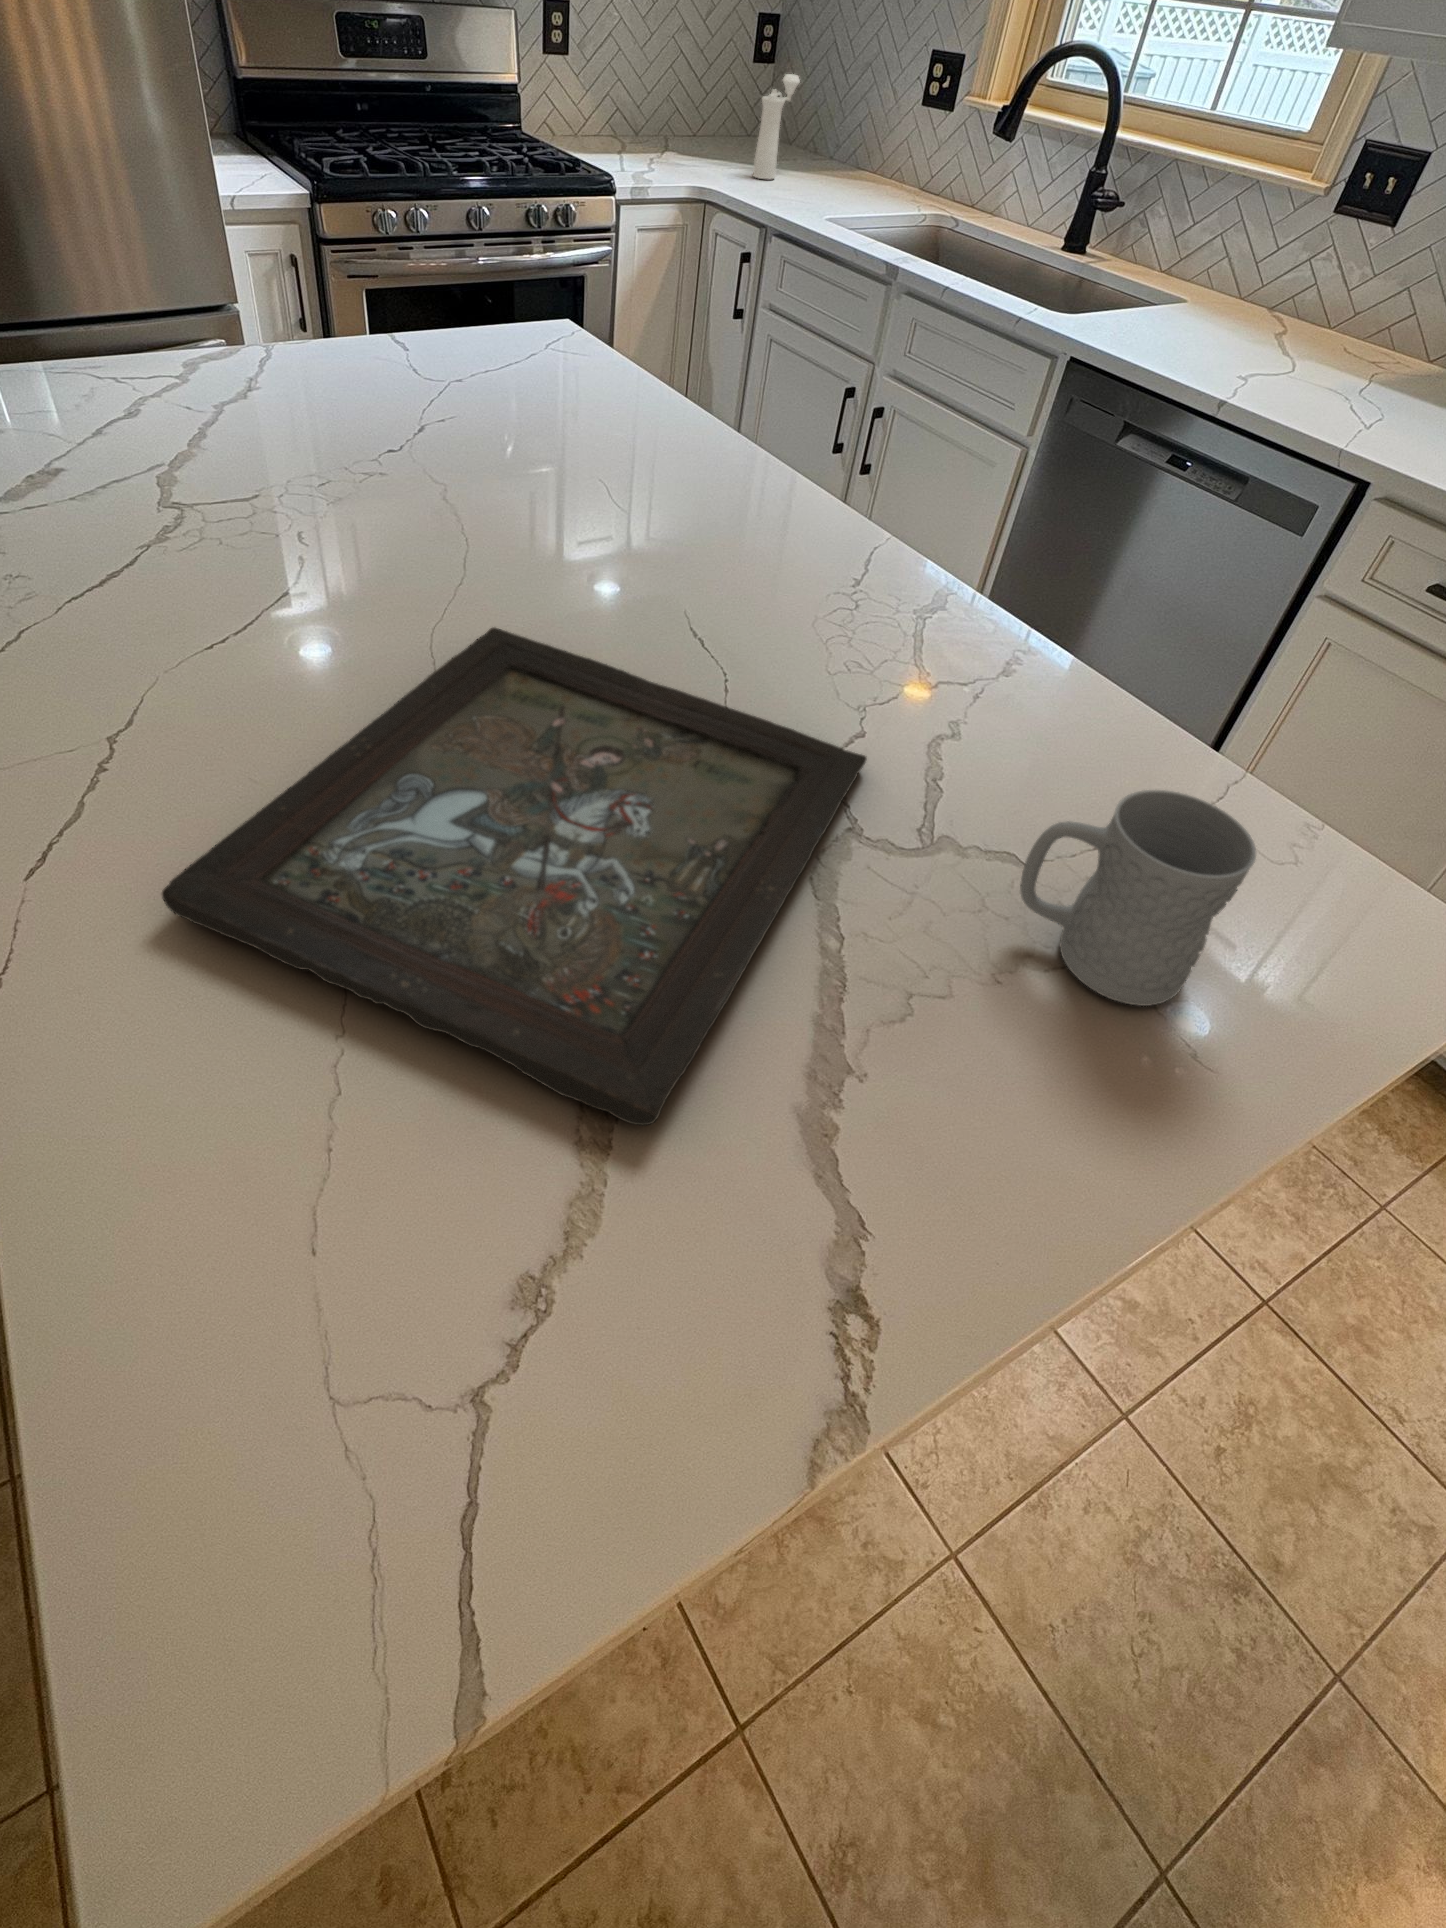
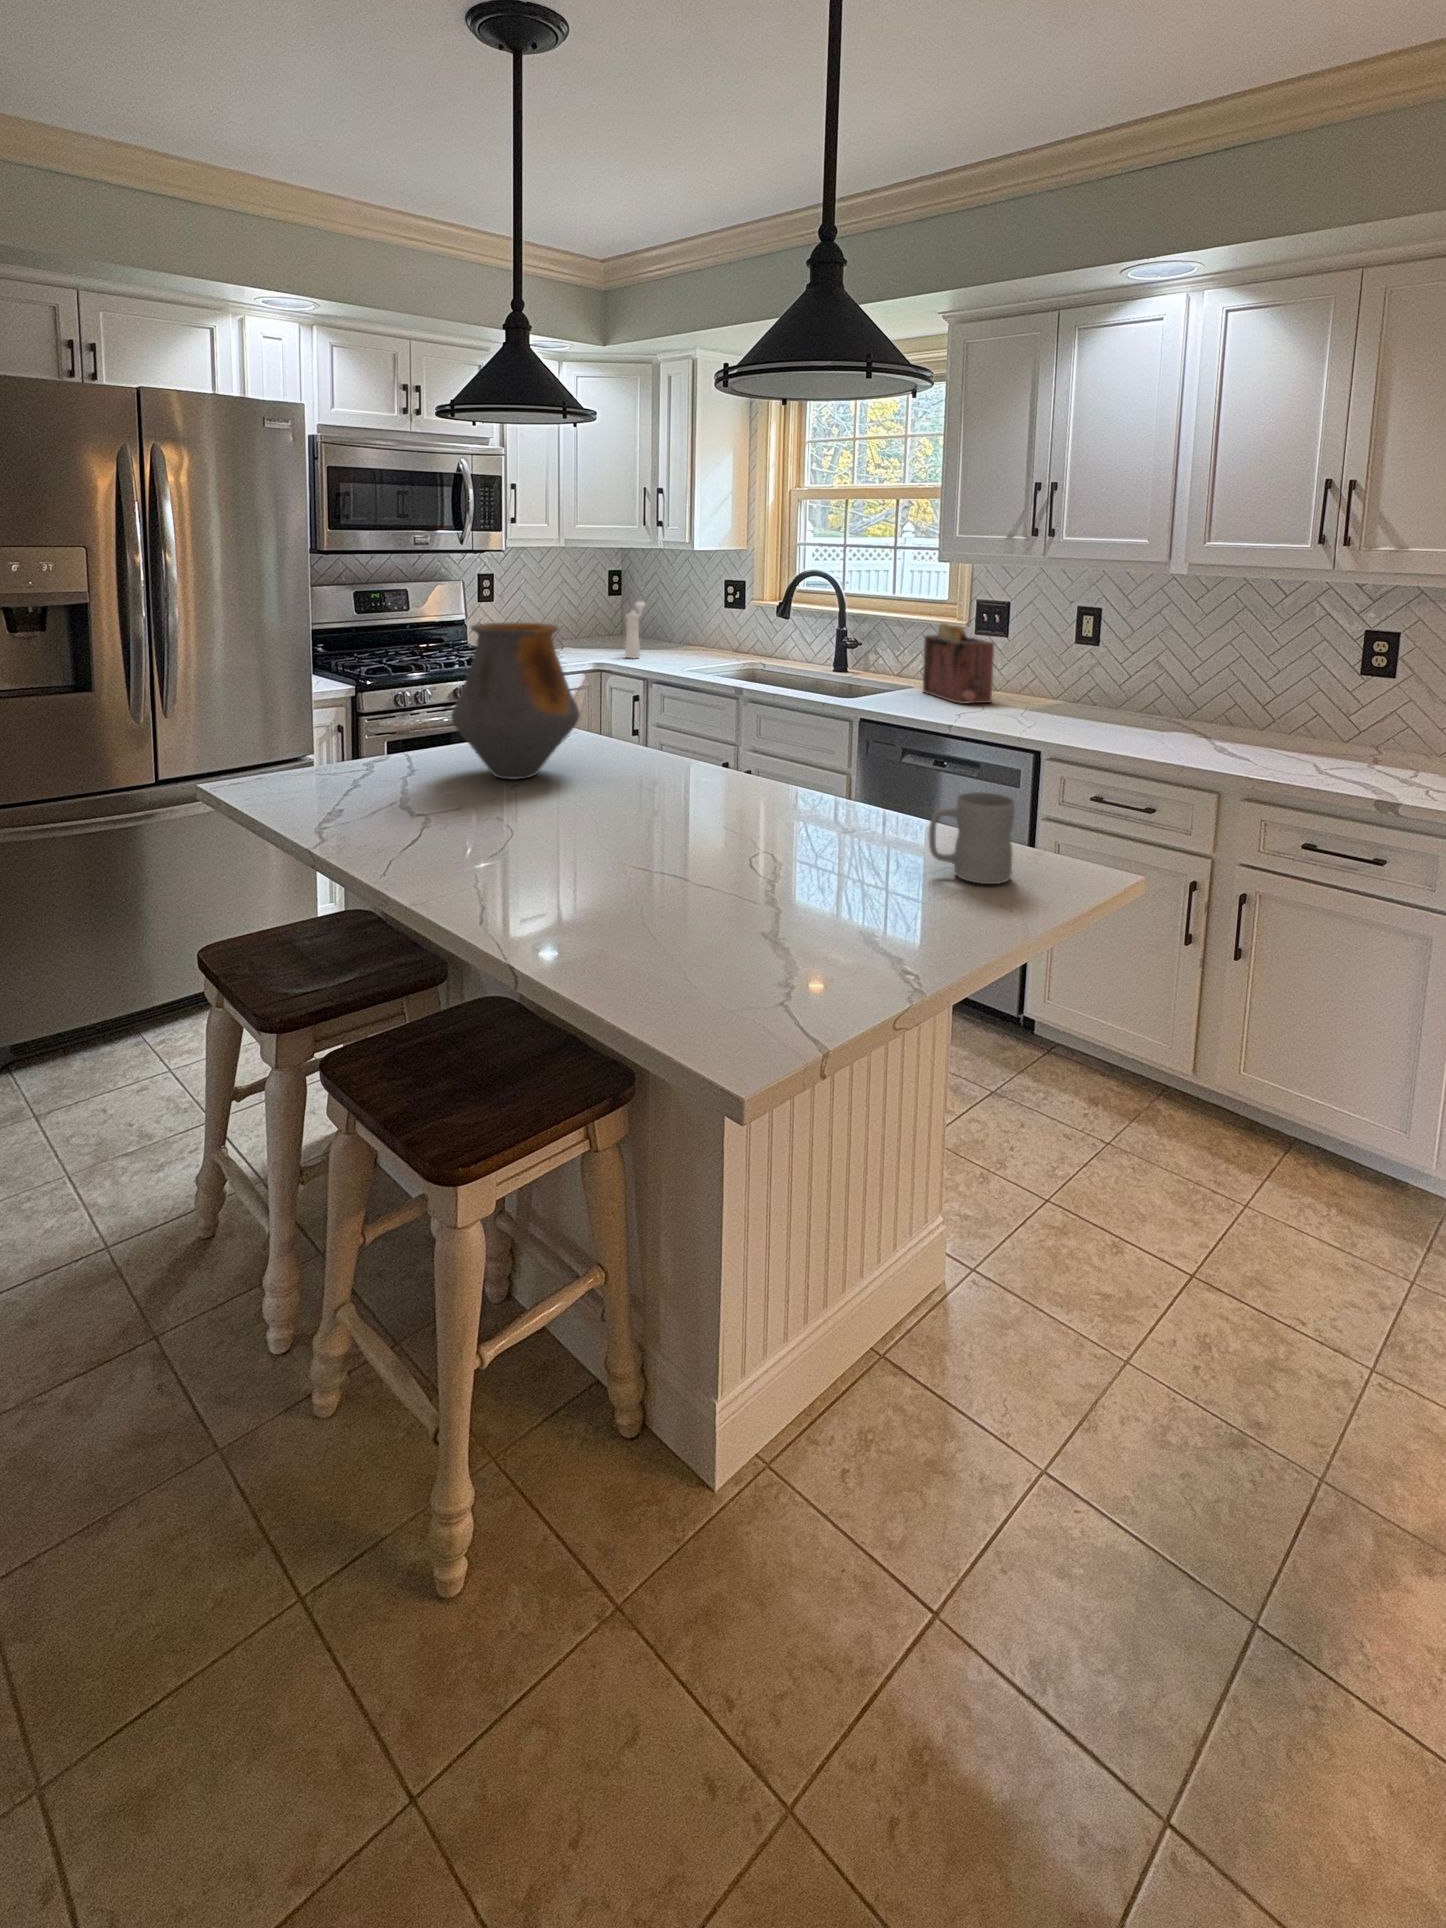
vase: none [251,139,493,467] -> present [451,623,580,779]
toaster: none [1201,191,1364,360] -> present [923,623,994,704]
tray: present [162,627,867,1125] -> none [556,816,841,928]

